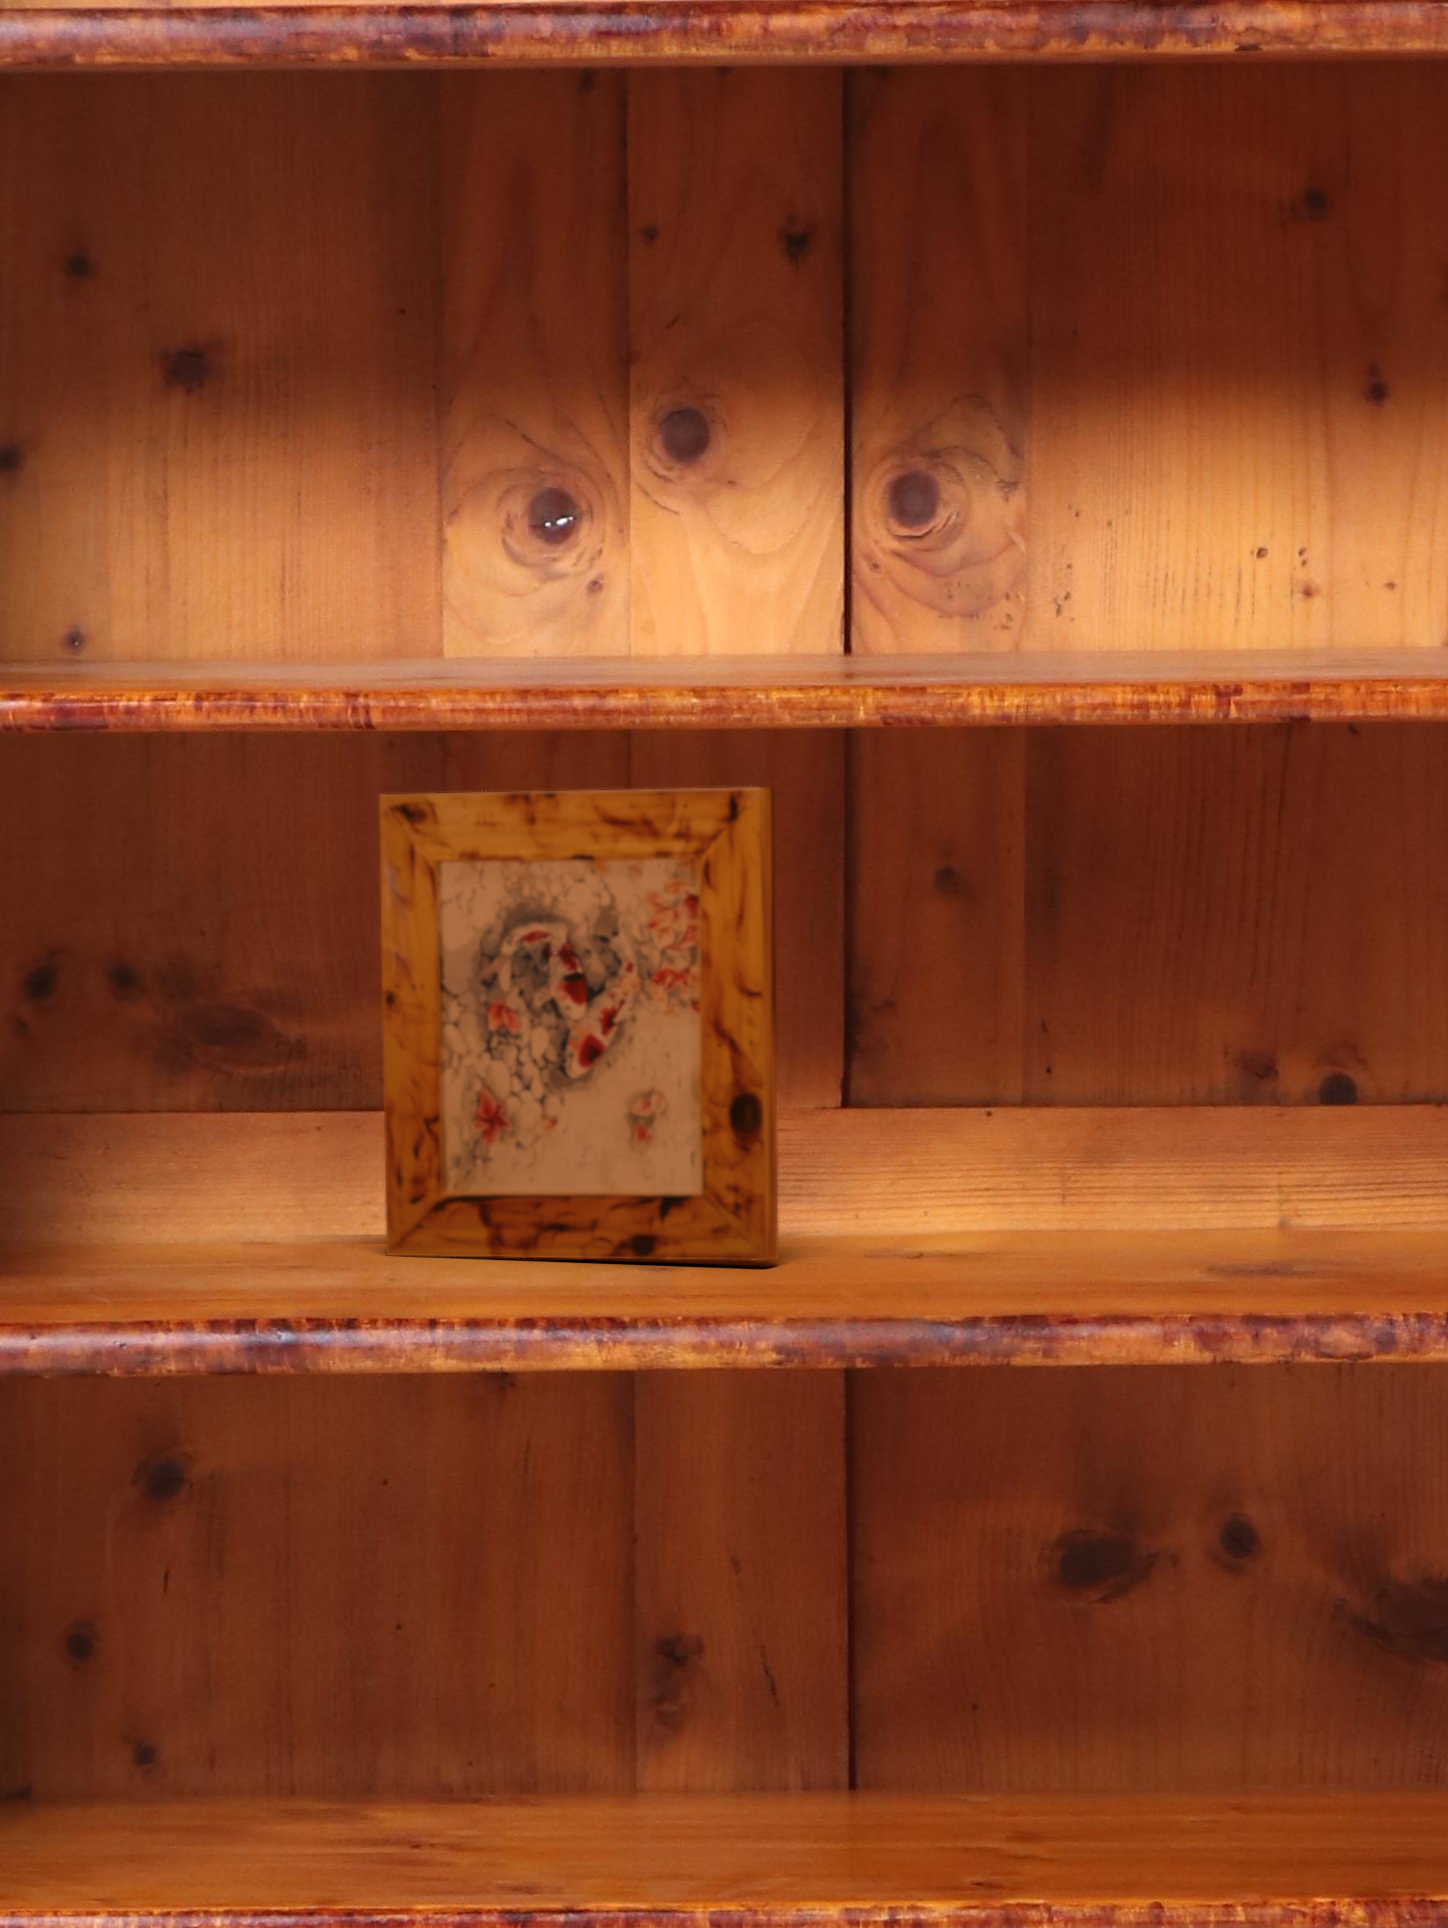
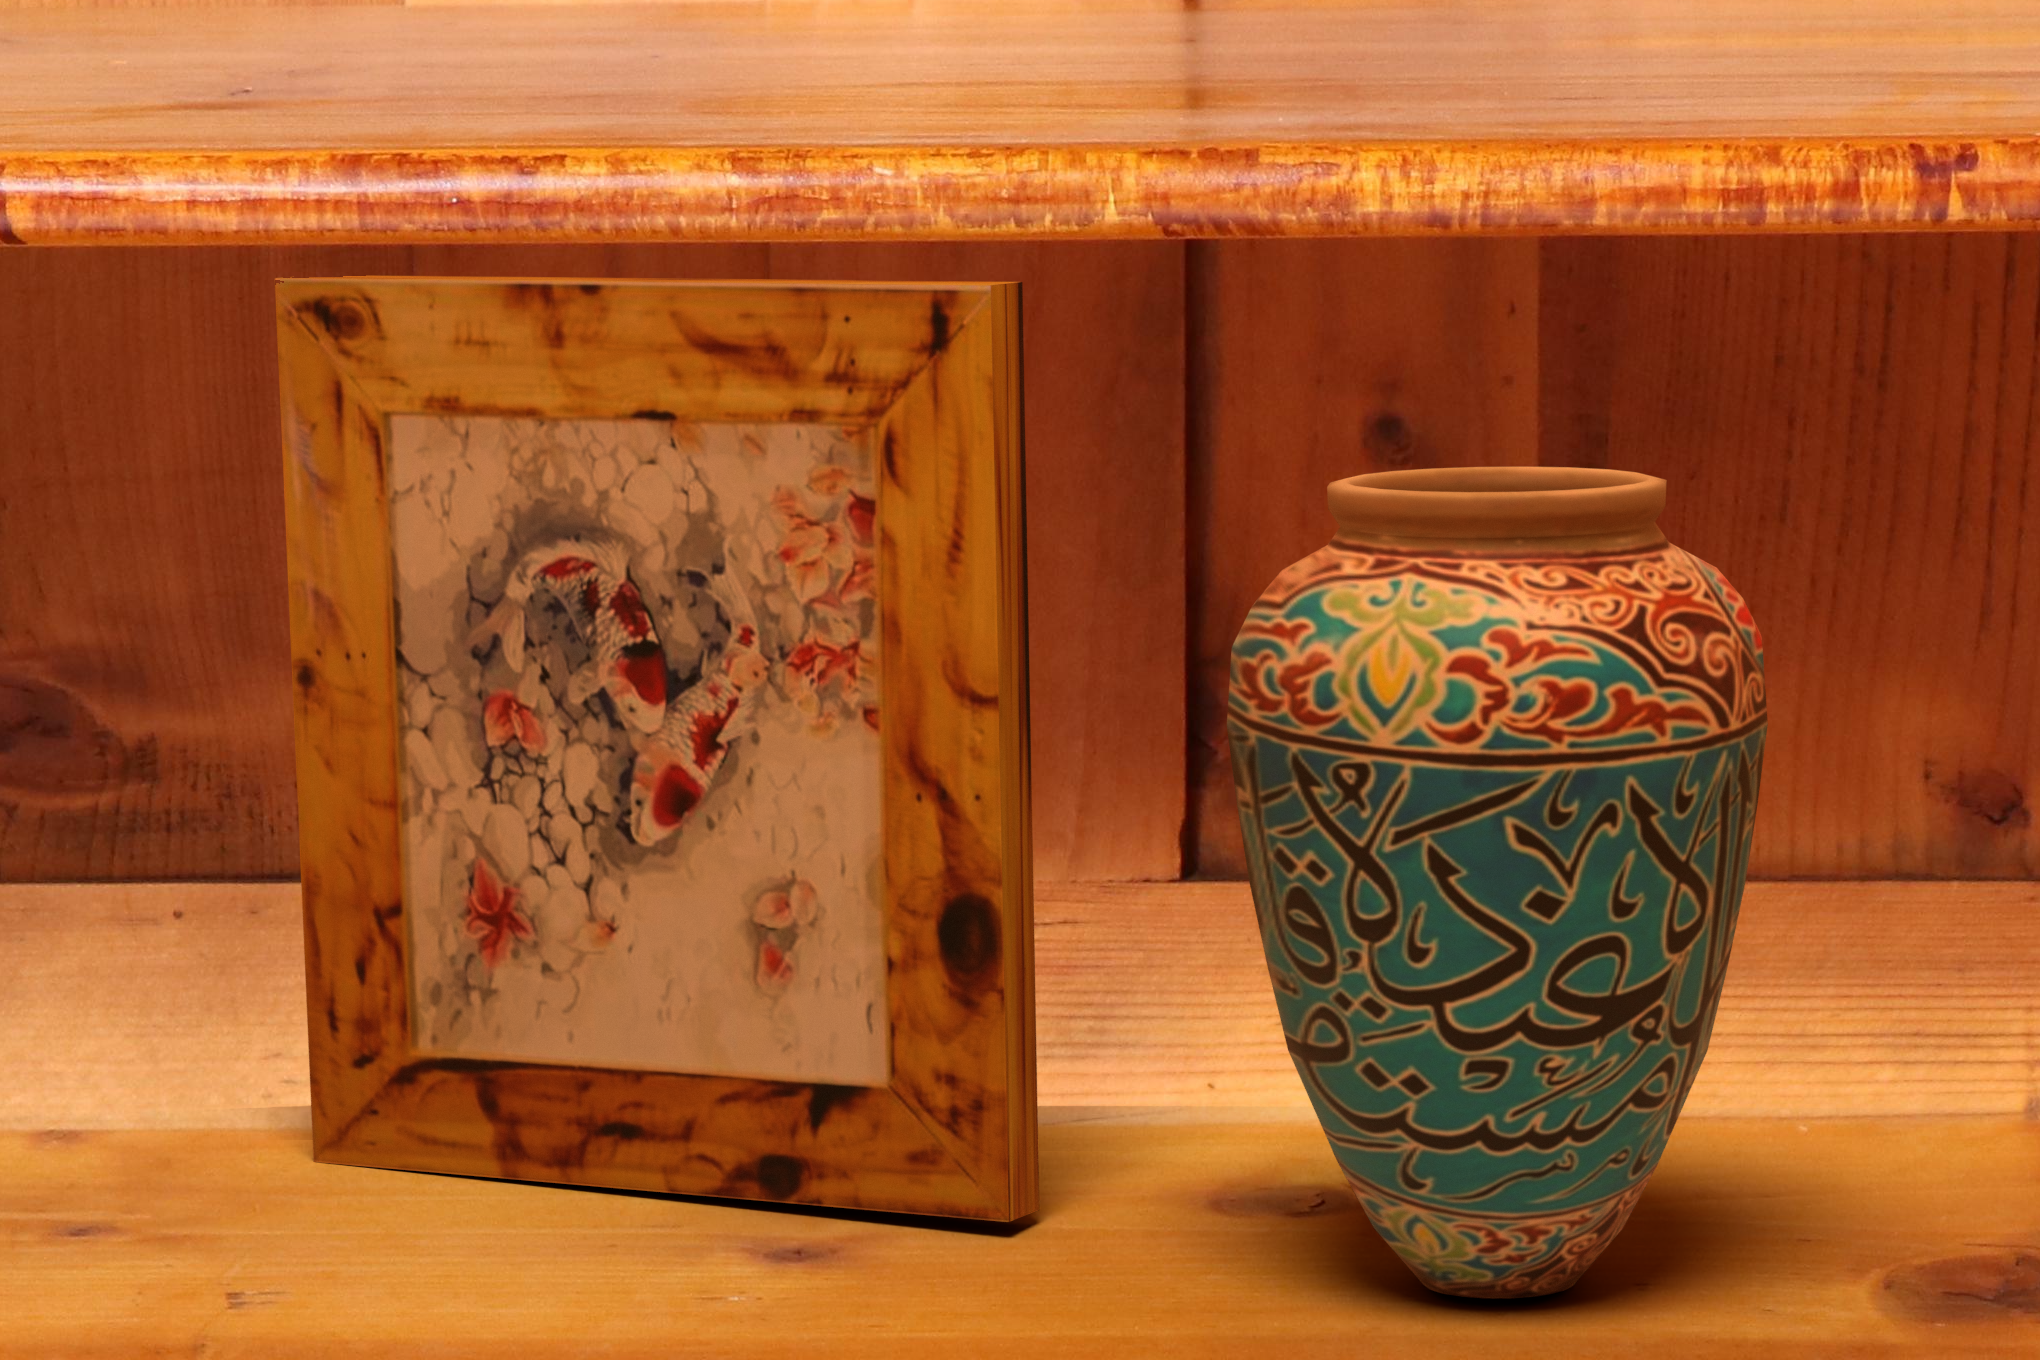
vase: none [883,874,1148,1277] -> present [1227,467,1768,1298]

